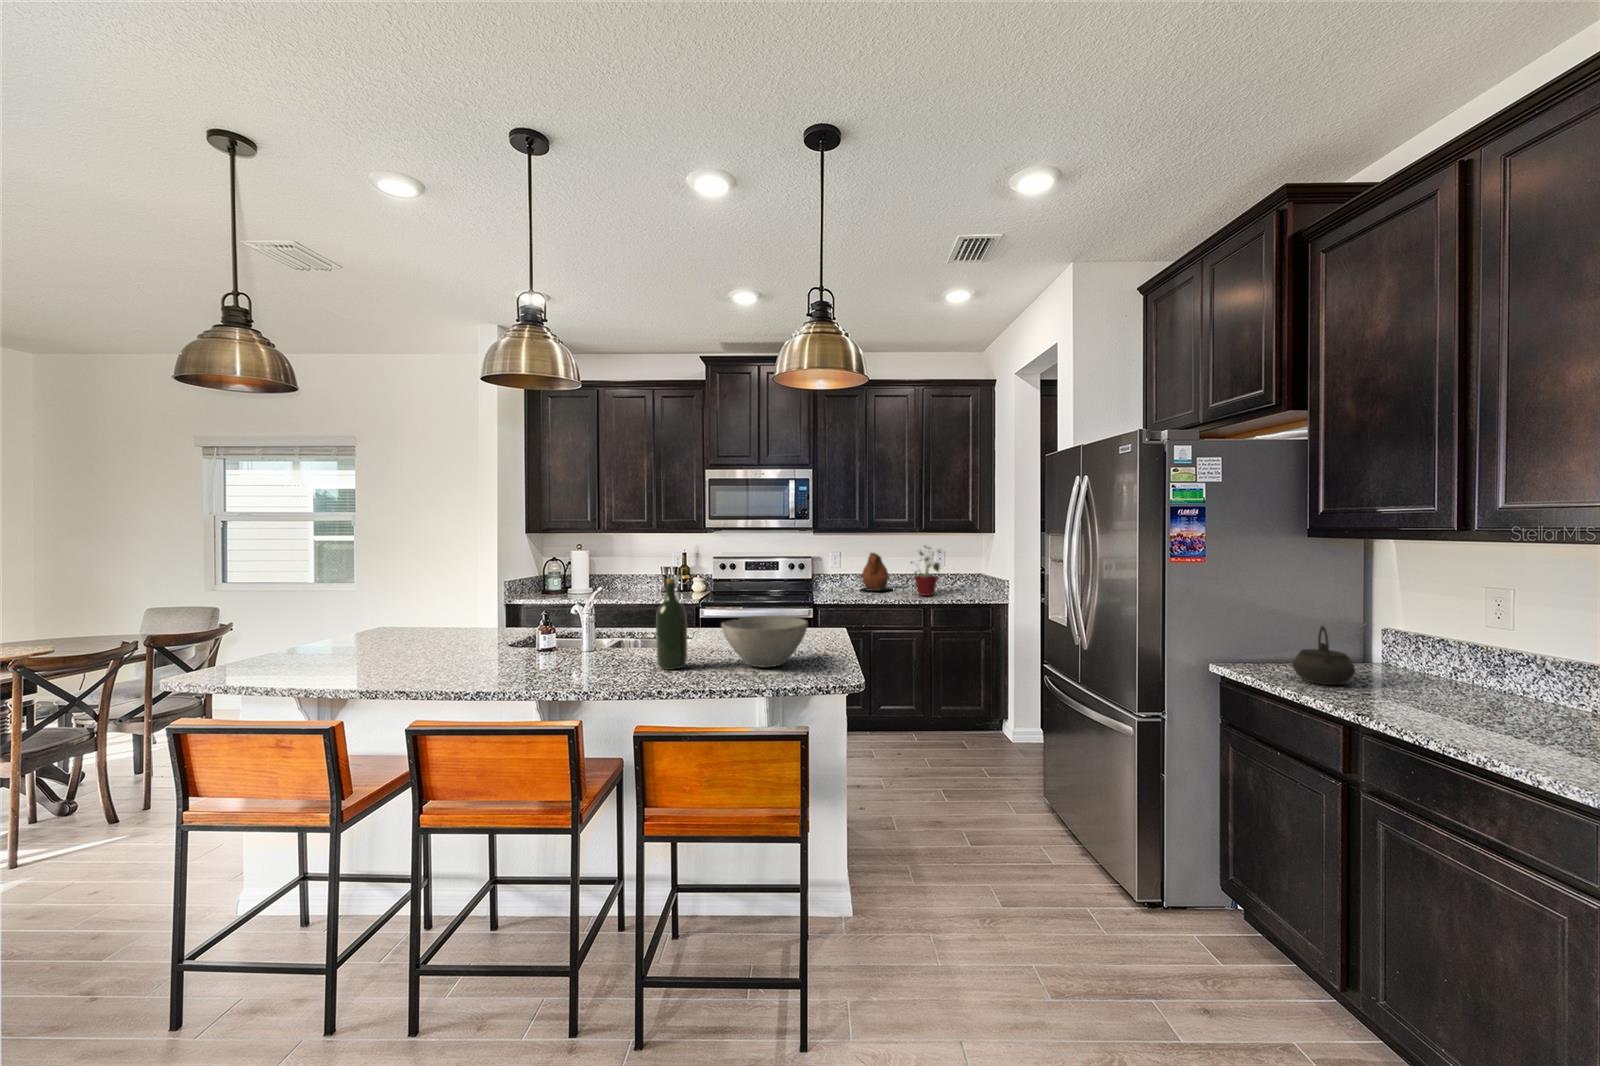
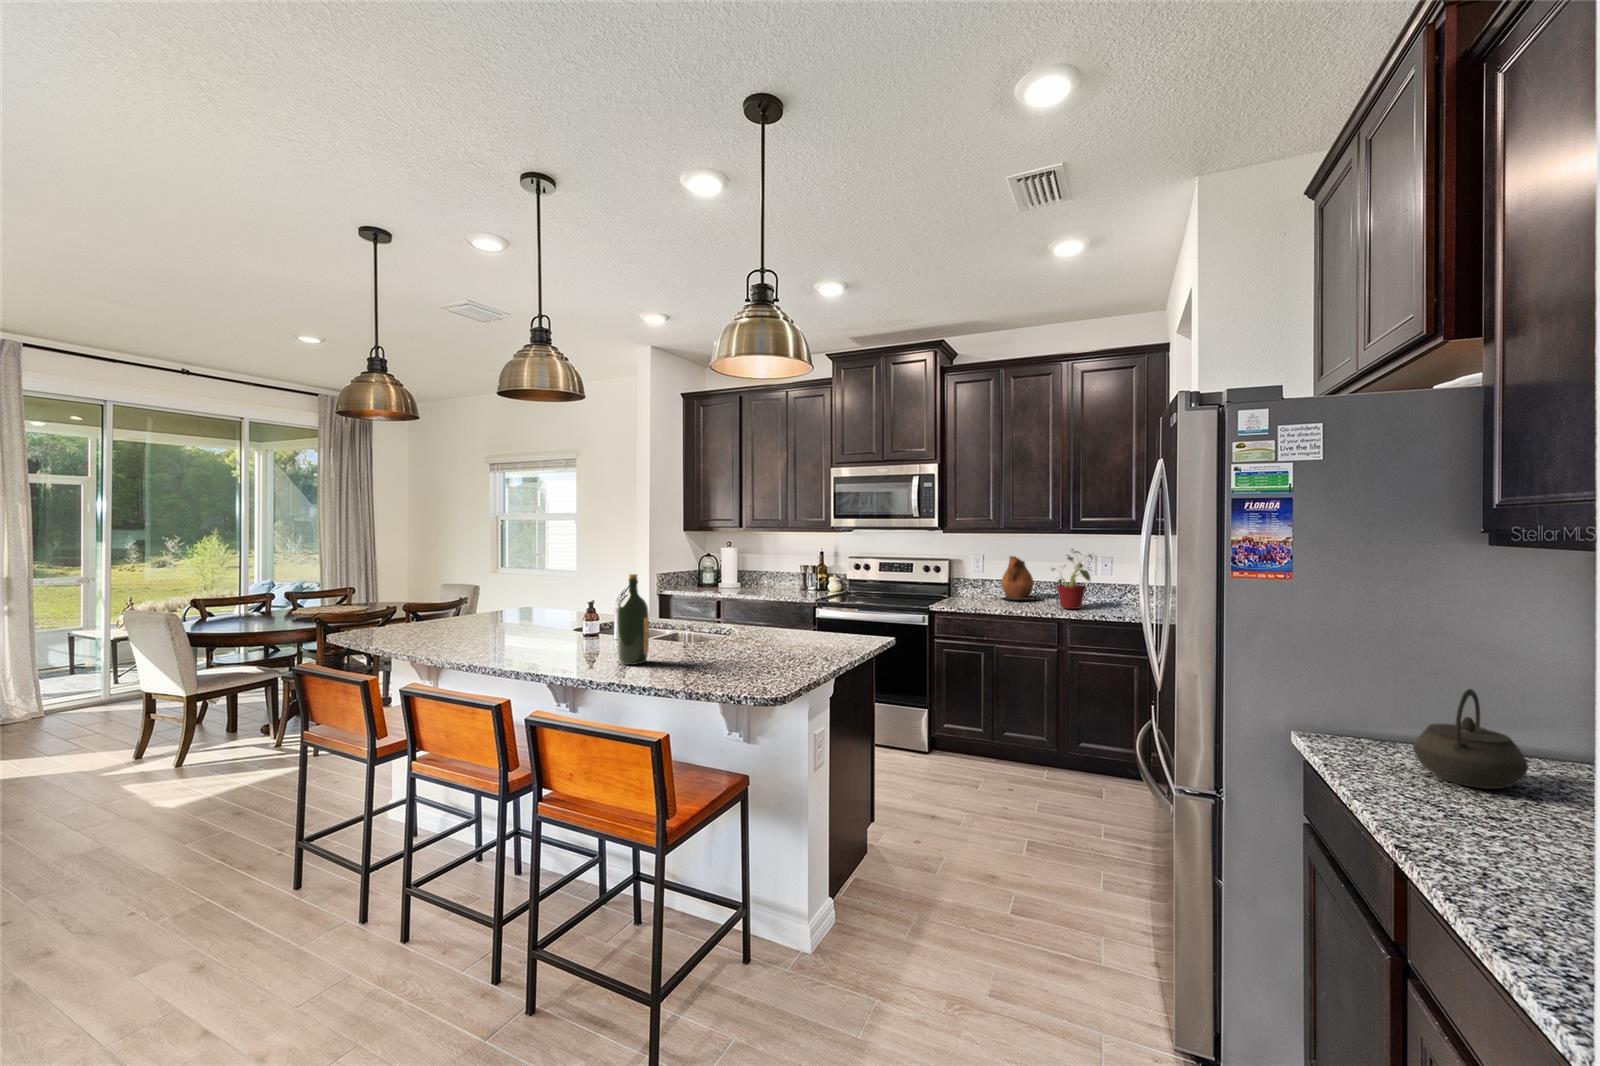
bowl: present [721,616,808,667] -> none [671,617,764,672]

